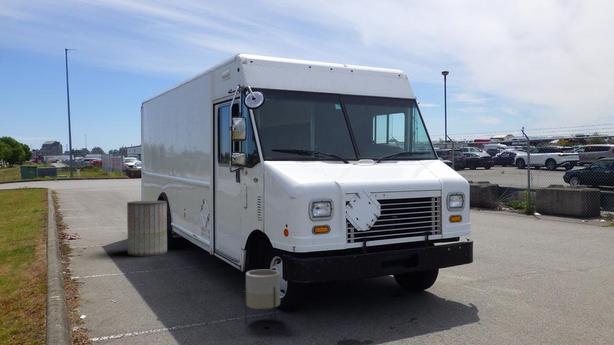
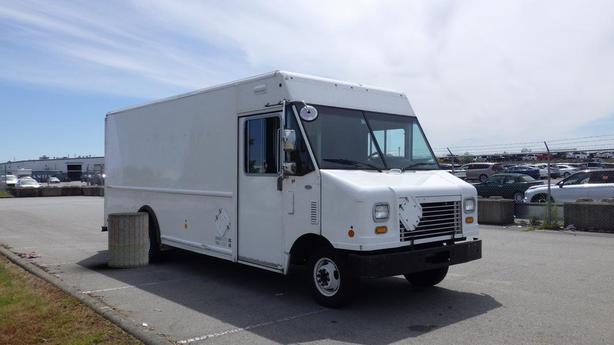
planter: present [245,269,280,313] -> none [304,270,335,317]

